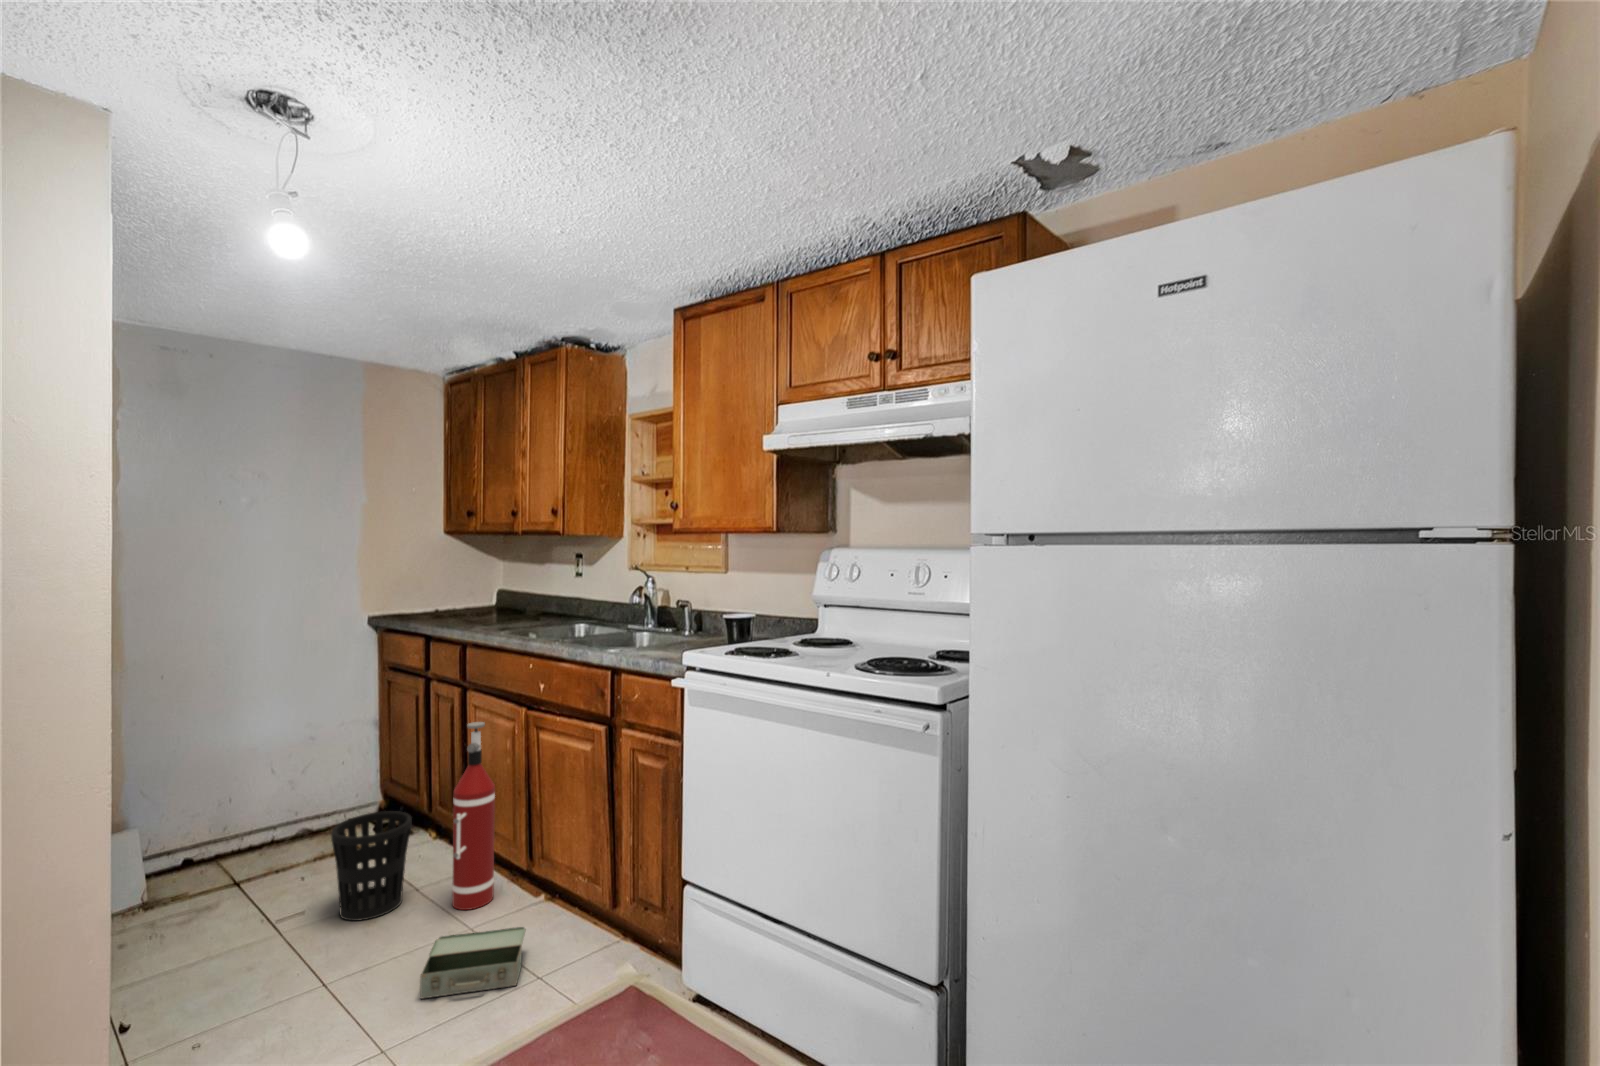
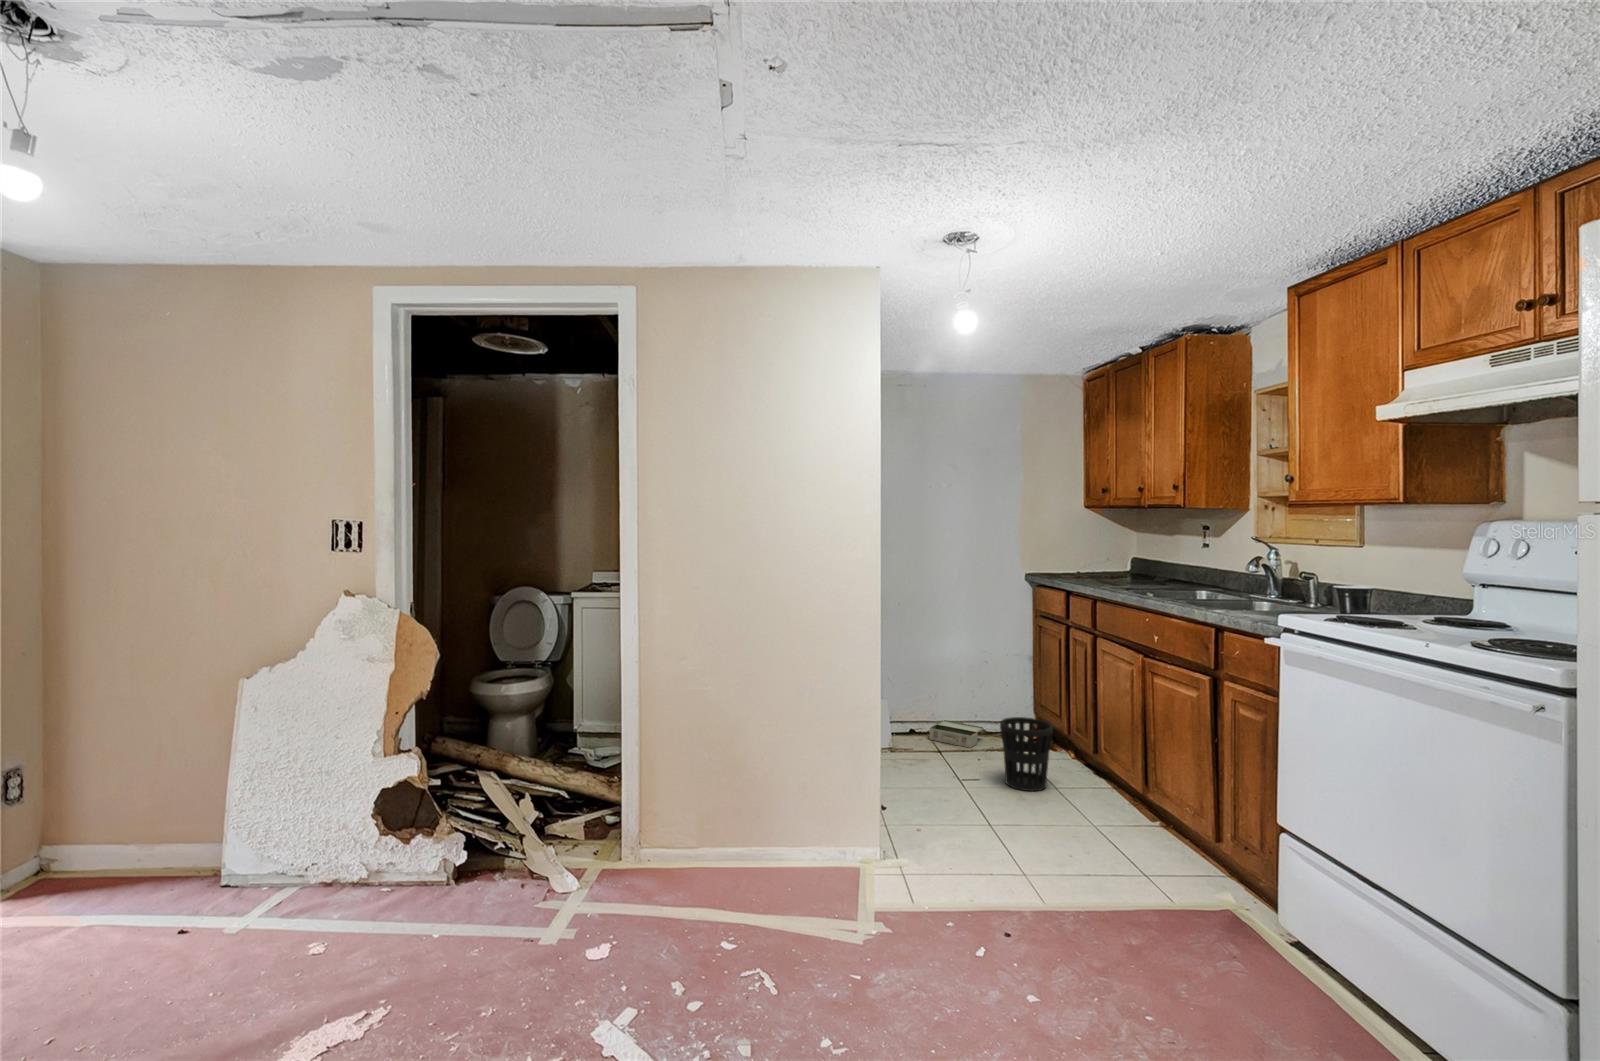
fire extinguisher: present [452,722,495,910] -> none [1081,661,1115,809]
toolbox: present [420,927,526,999] -> present [930,720,983,748]

